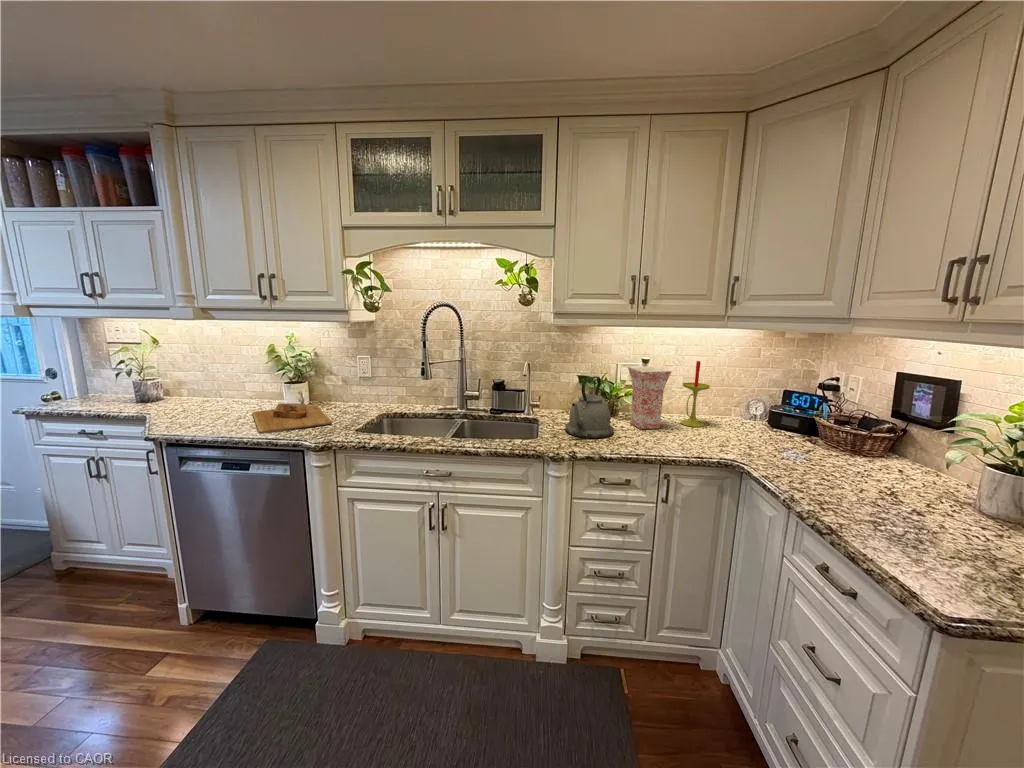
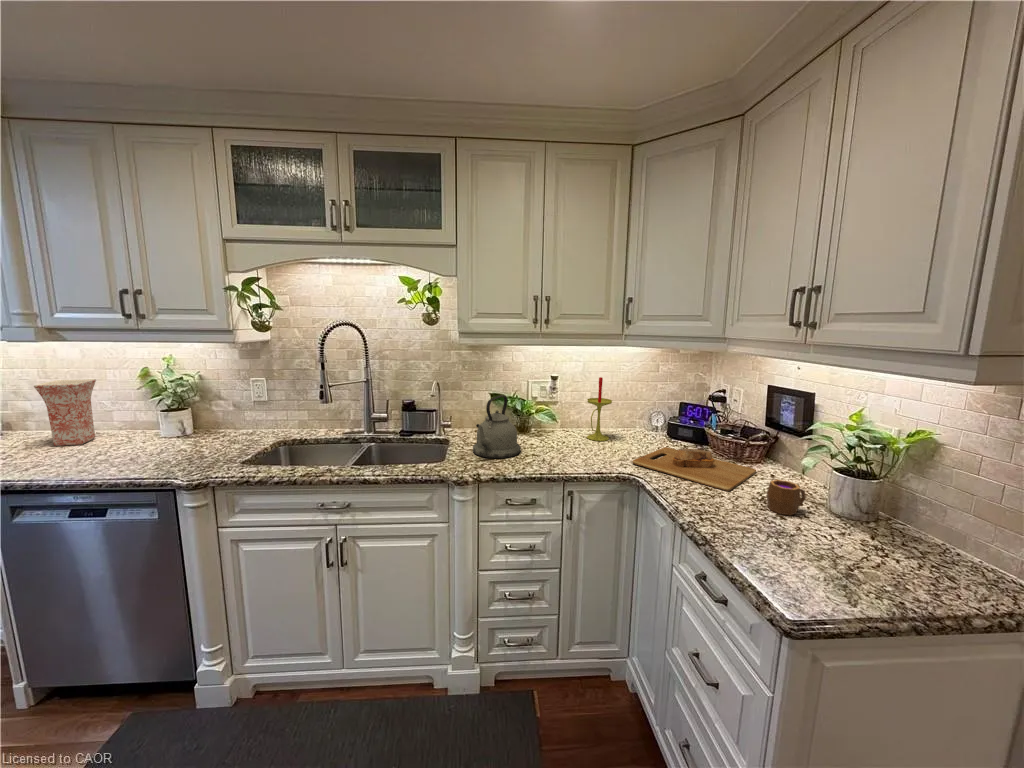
vase: present [628,366,672,429] -> present [34,379,96,446]
cutting board: present [253,403,332,433] -> present [632,447,756,491]
mug: none [899,473,948,512] -> present [767,480,806,515]

